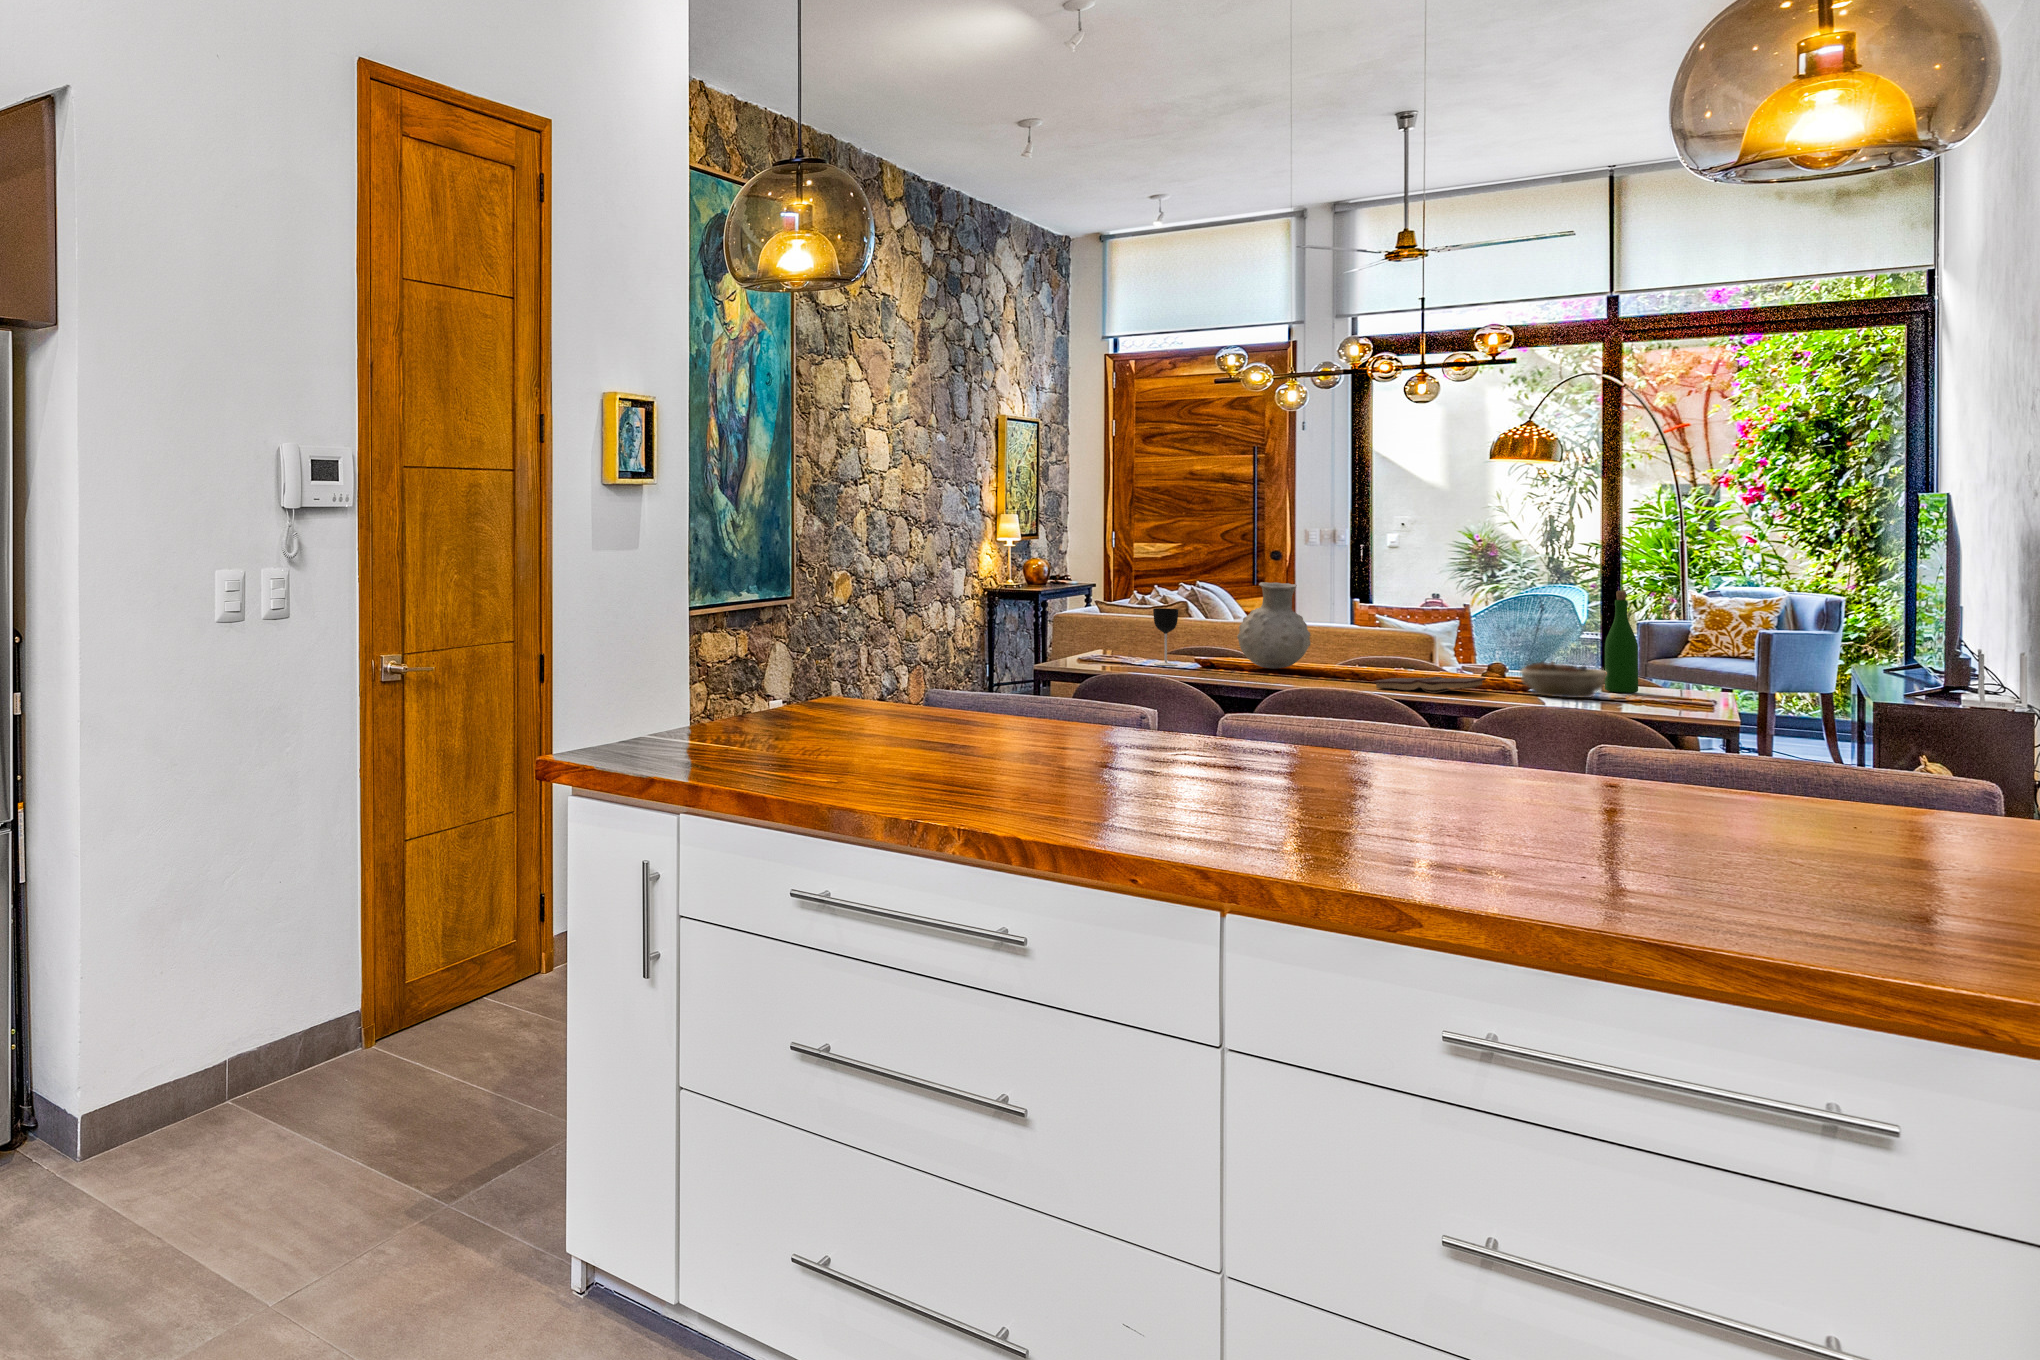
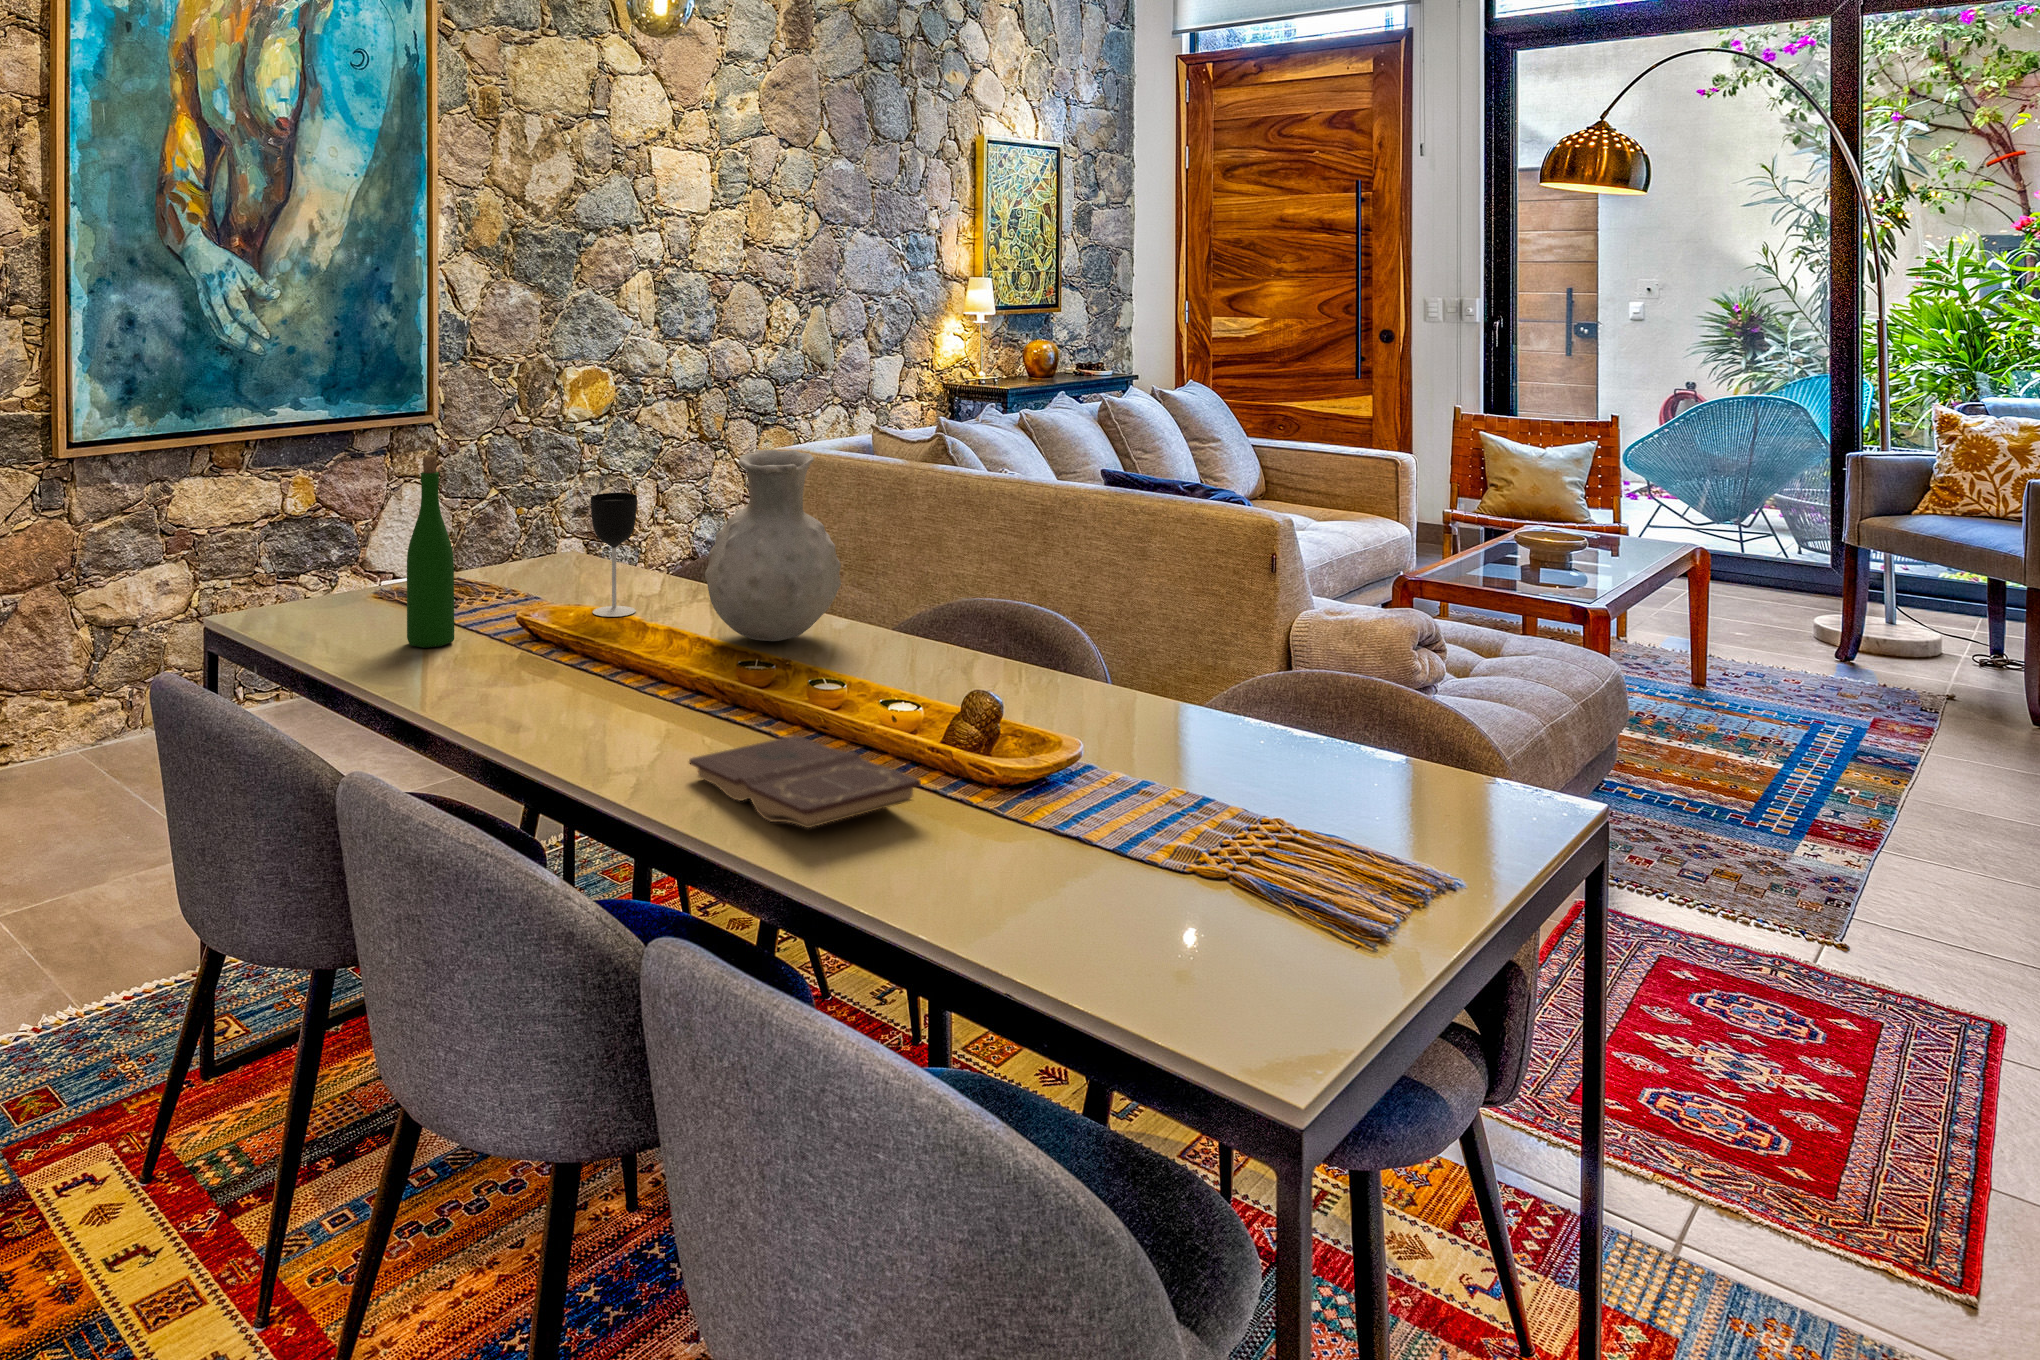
wine bottle: present [1605,591,1638,693] -> present [407,455,454,648]
succulent planter: present [1521,662,1606,698] -> none [974,745,1180,889]

